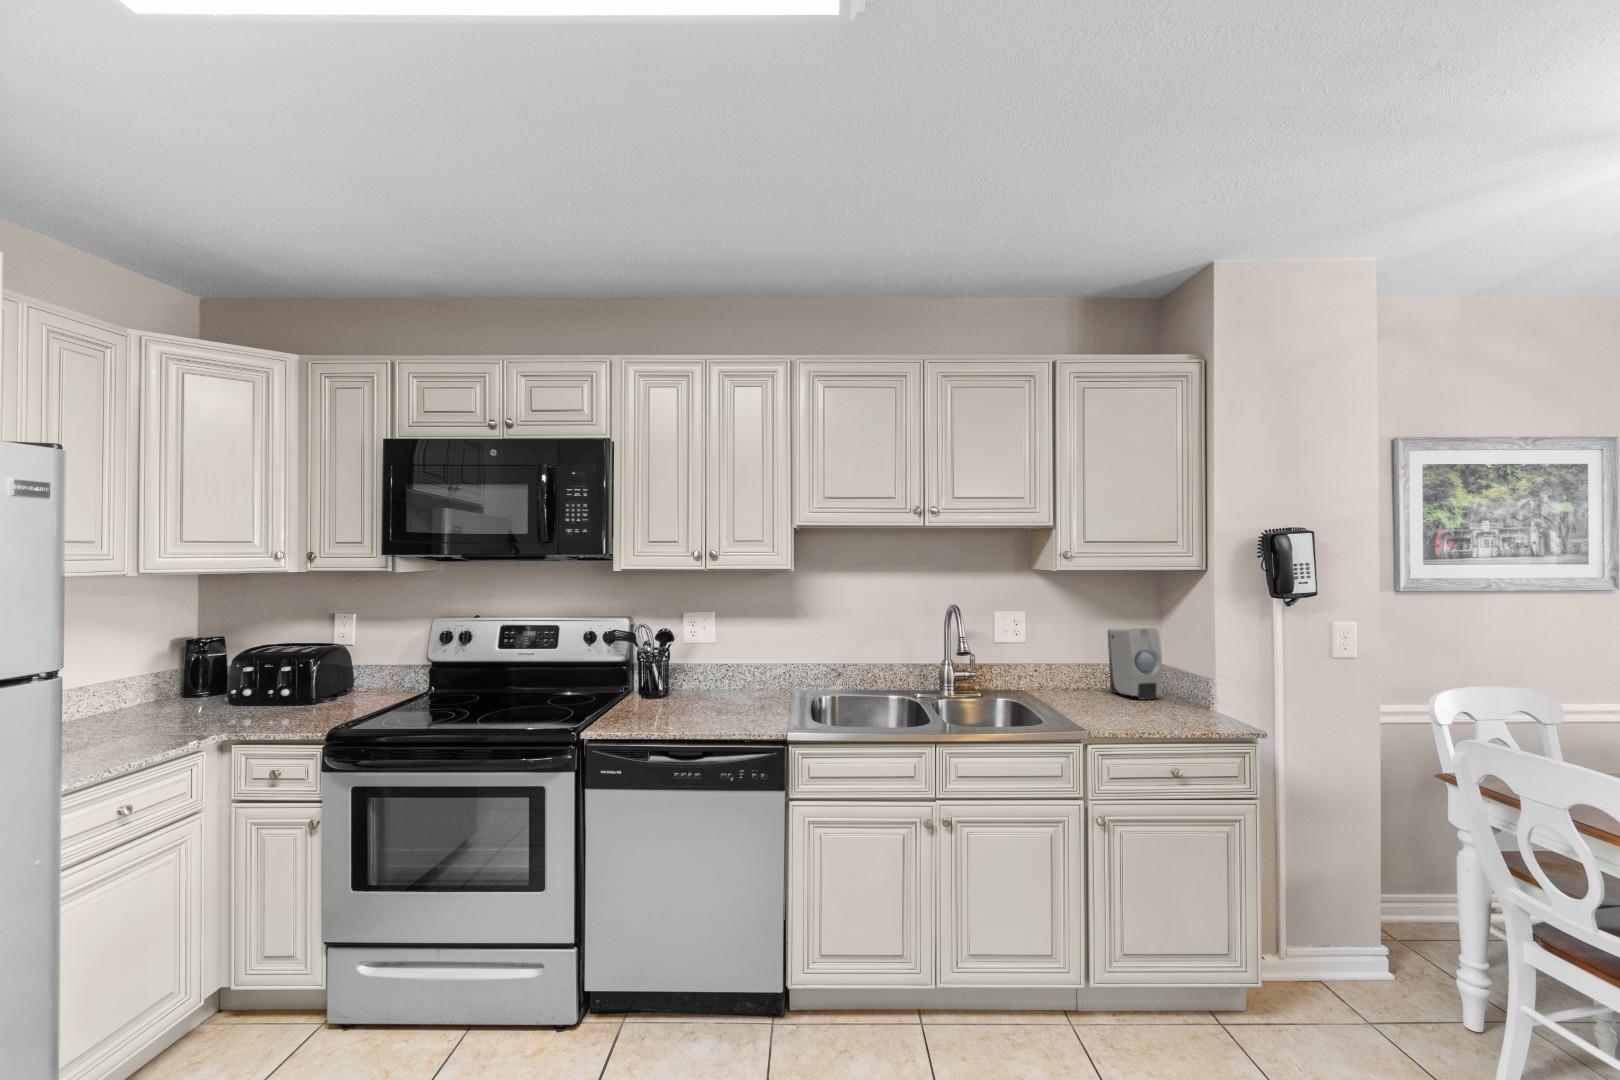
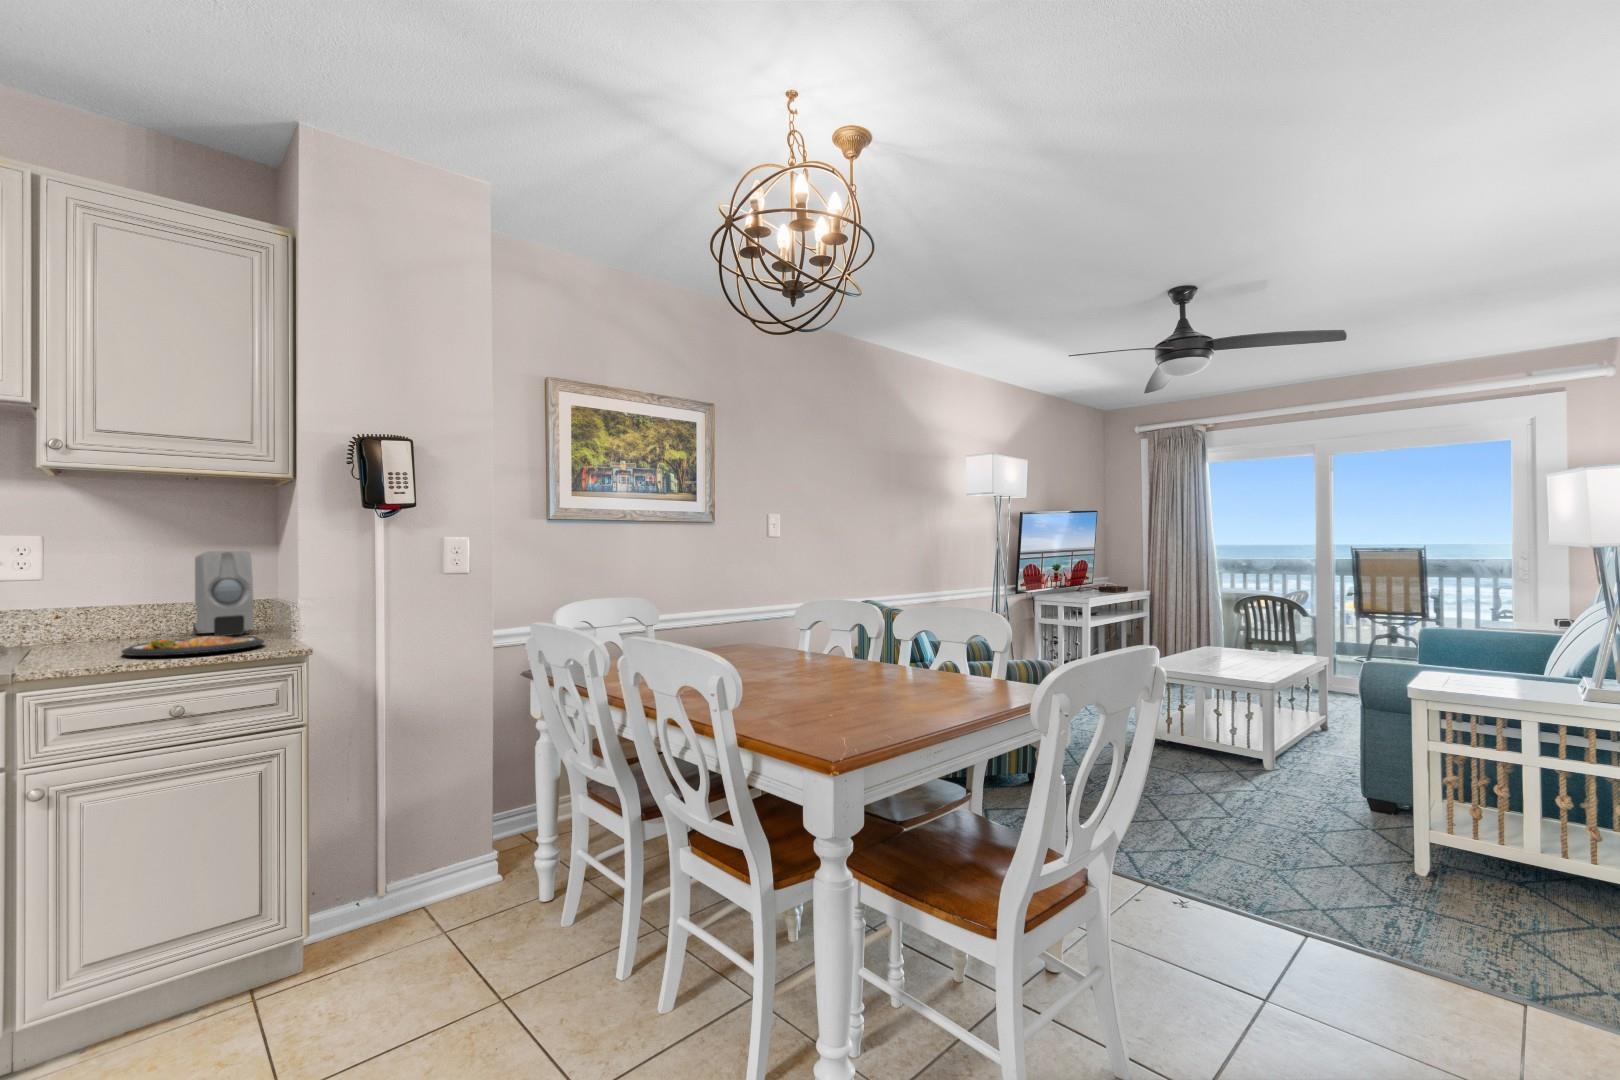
dish: none [1114,704,1209,724] -> present [122,636,264,656]

